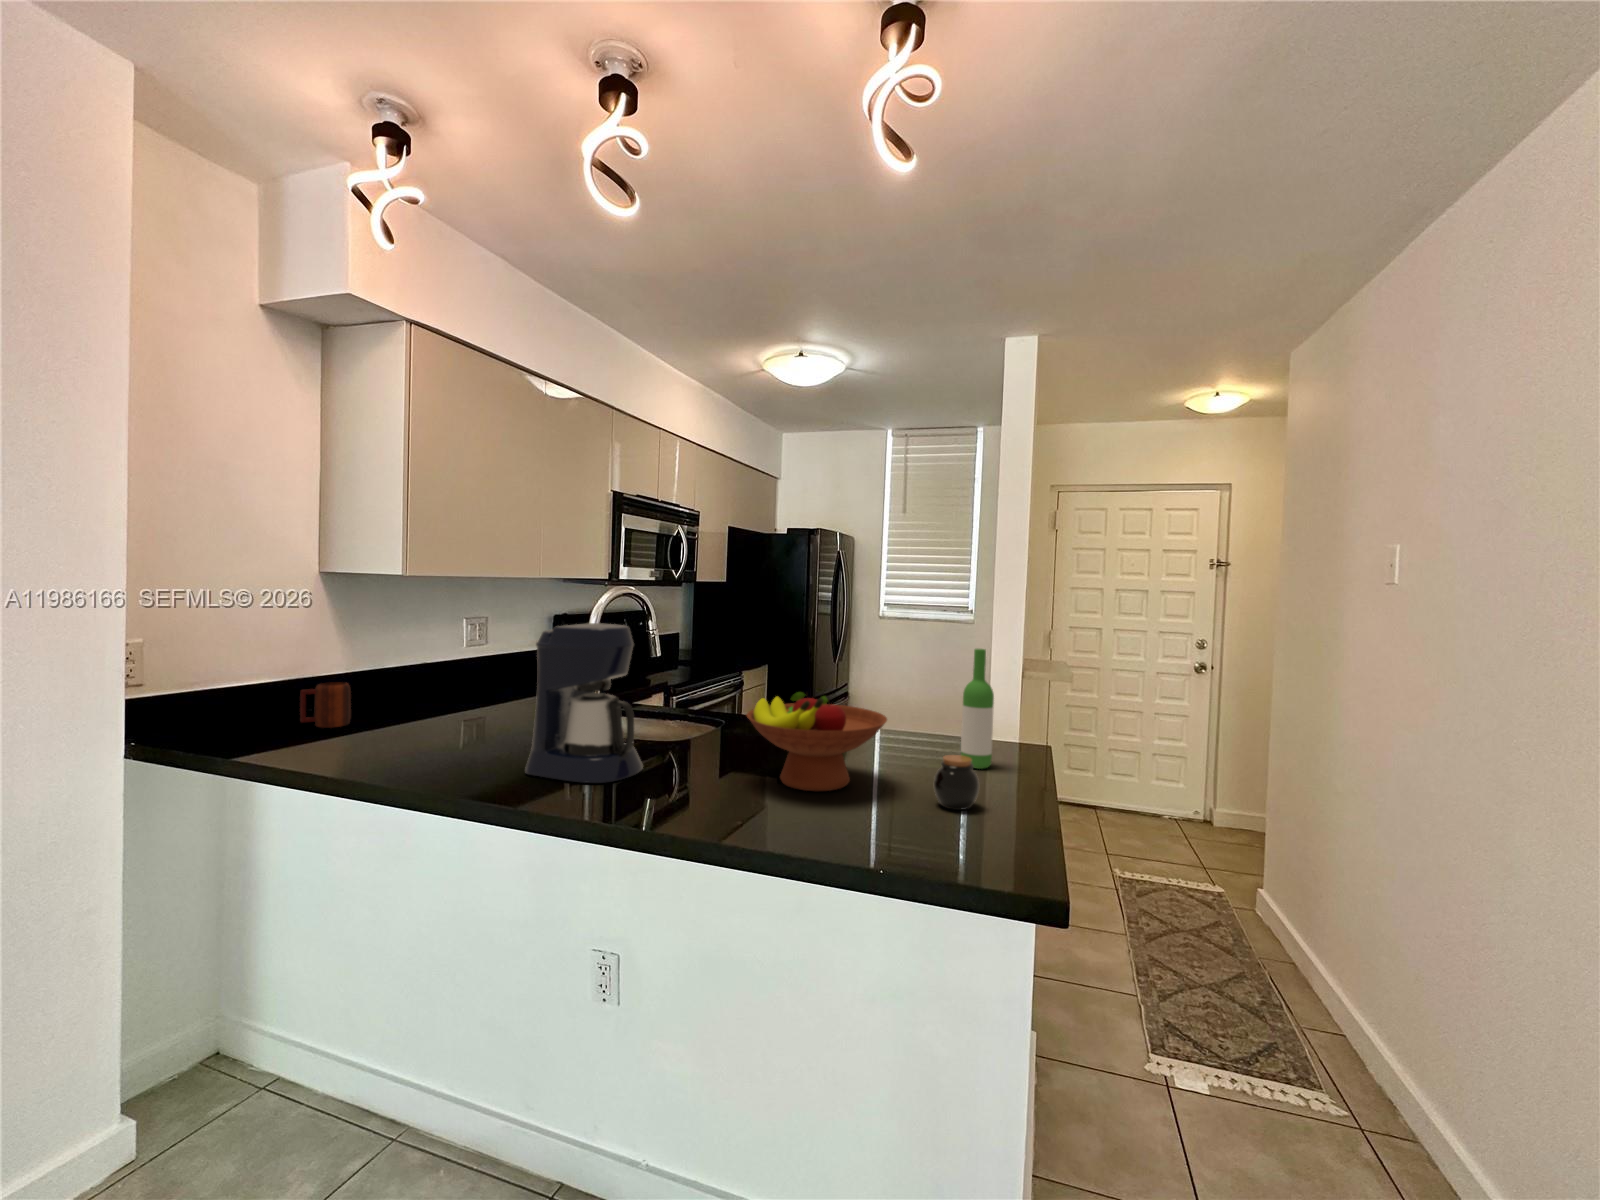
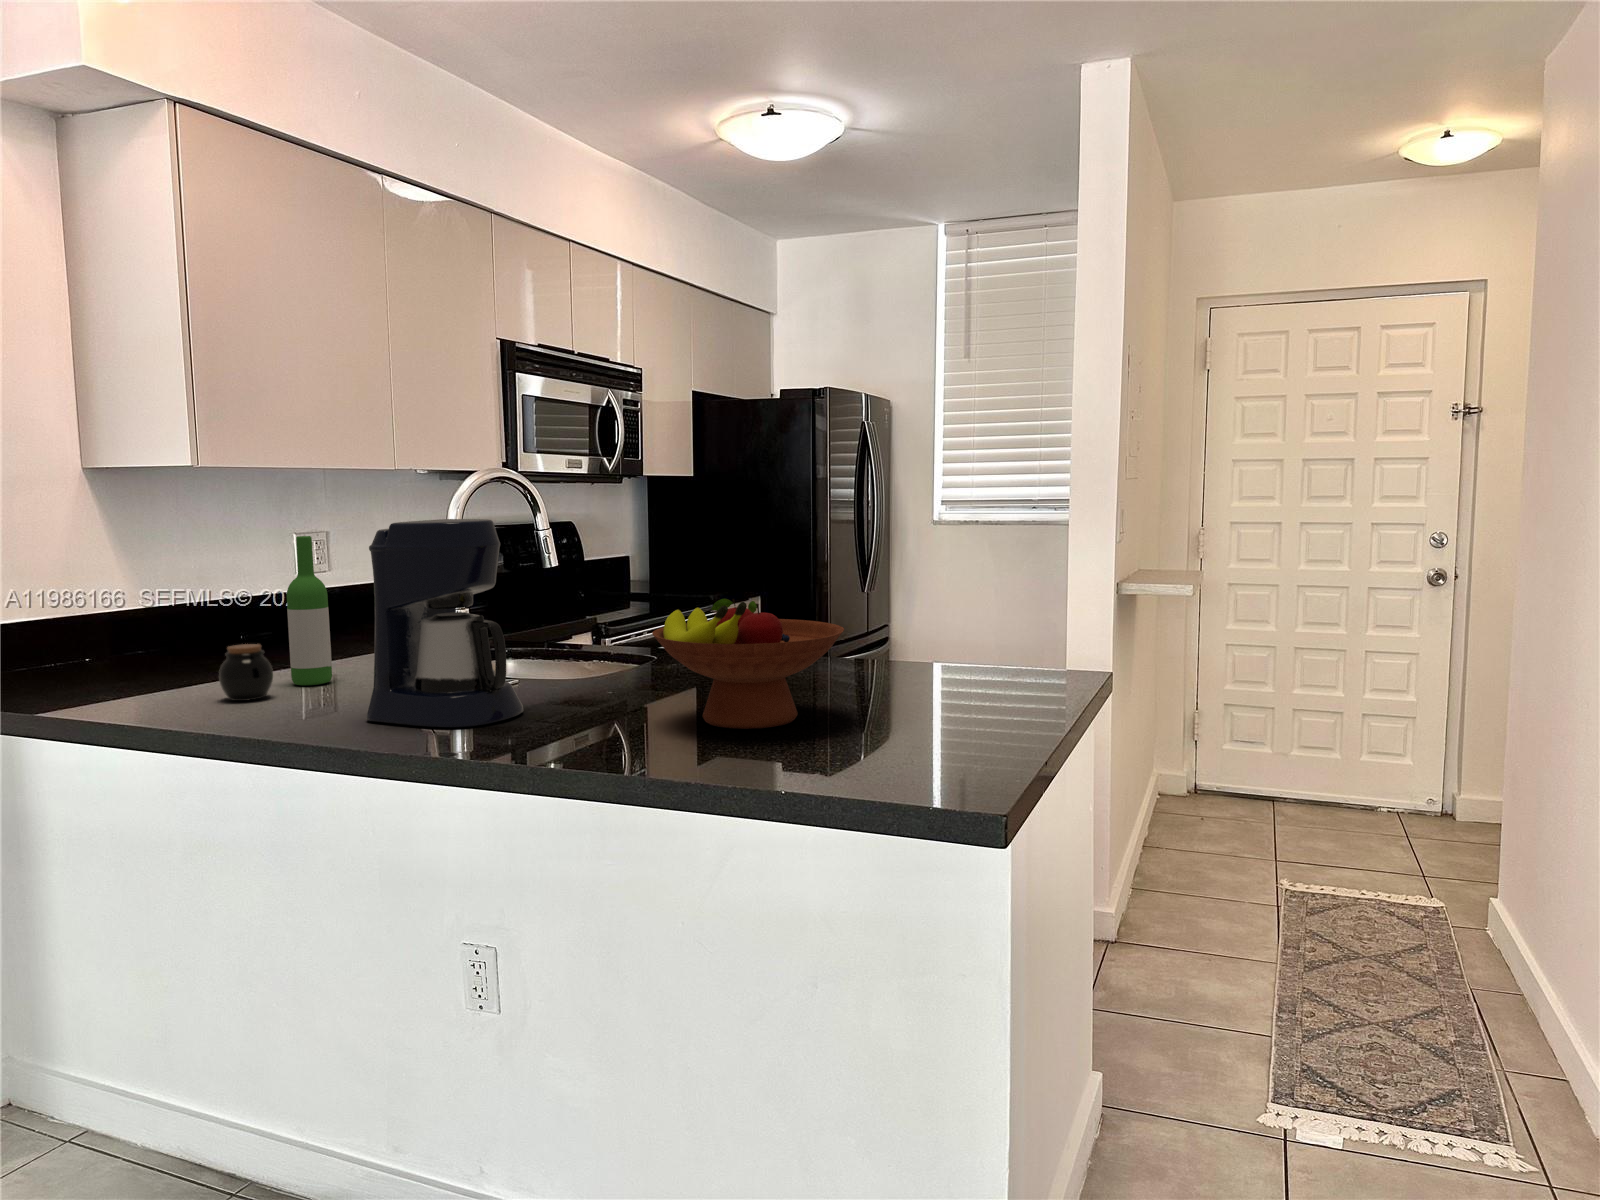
wine bottle: present [961,649,994,769] -> present [287,536,332,685]
mug: present [300,682,351,728] -> none [75,621,144,682]
jar: present [934,755,979,810] -> present [219,644,273,701]

